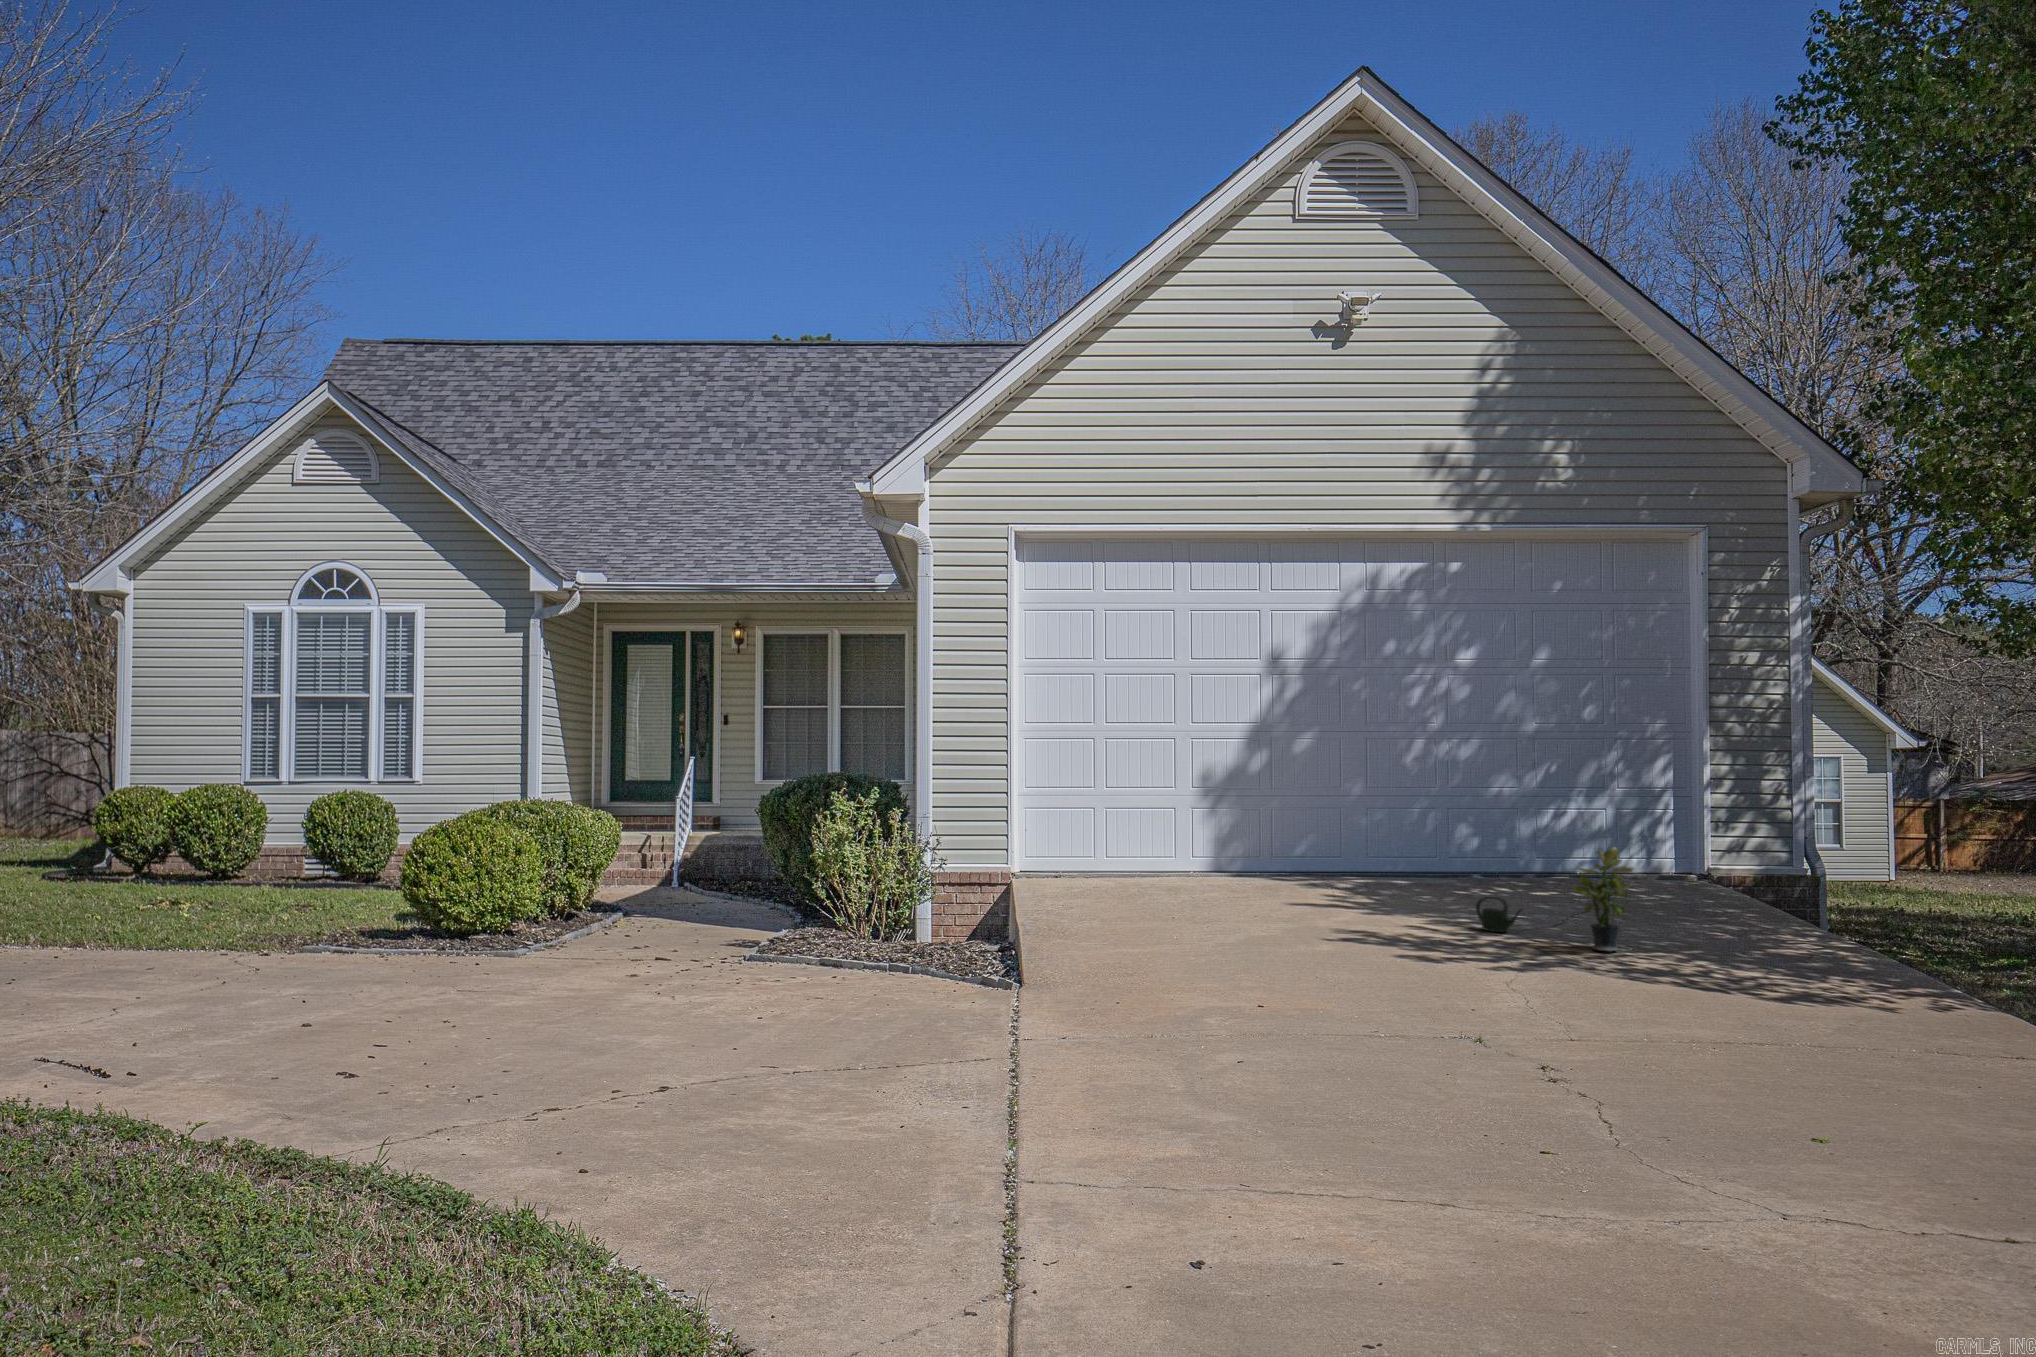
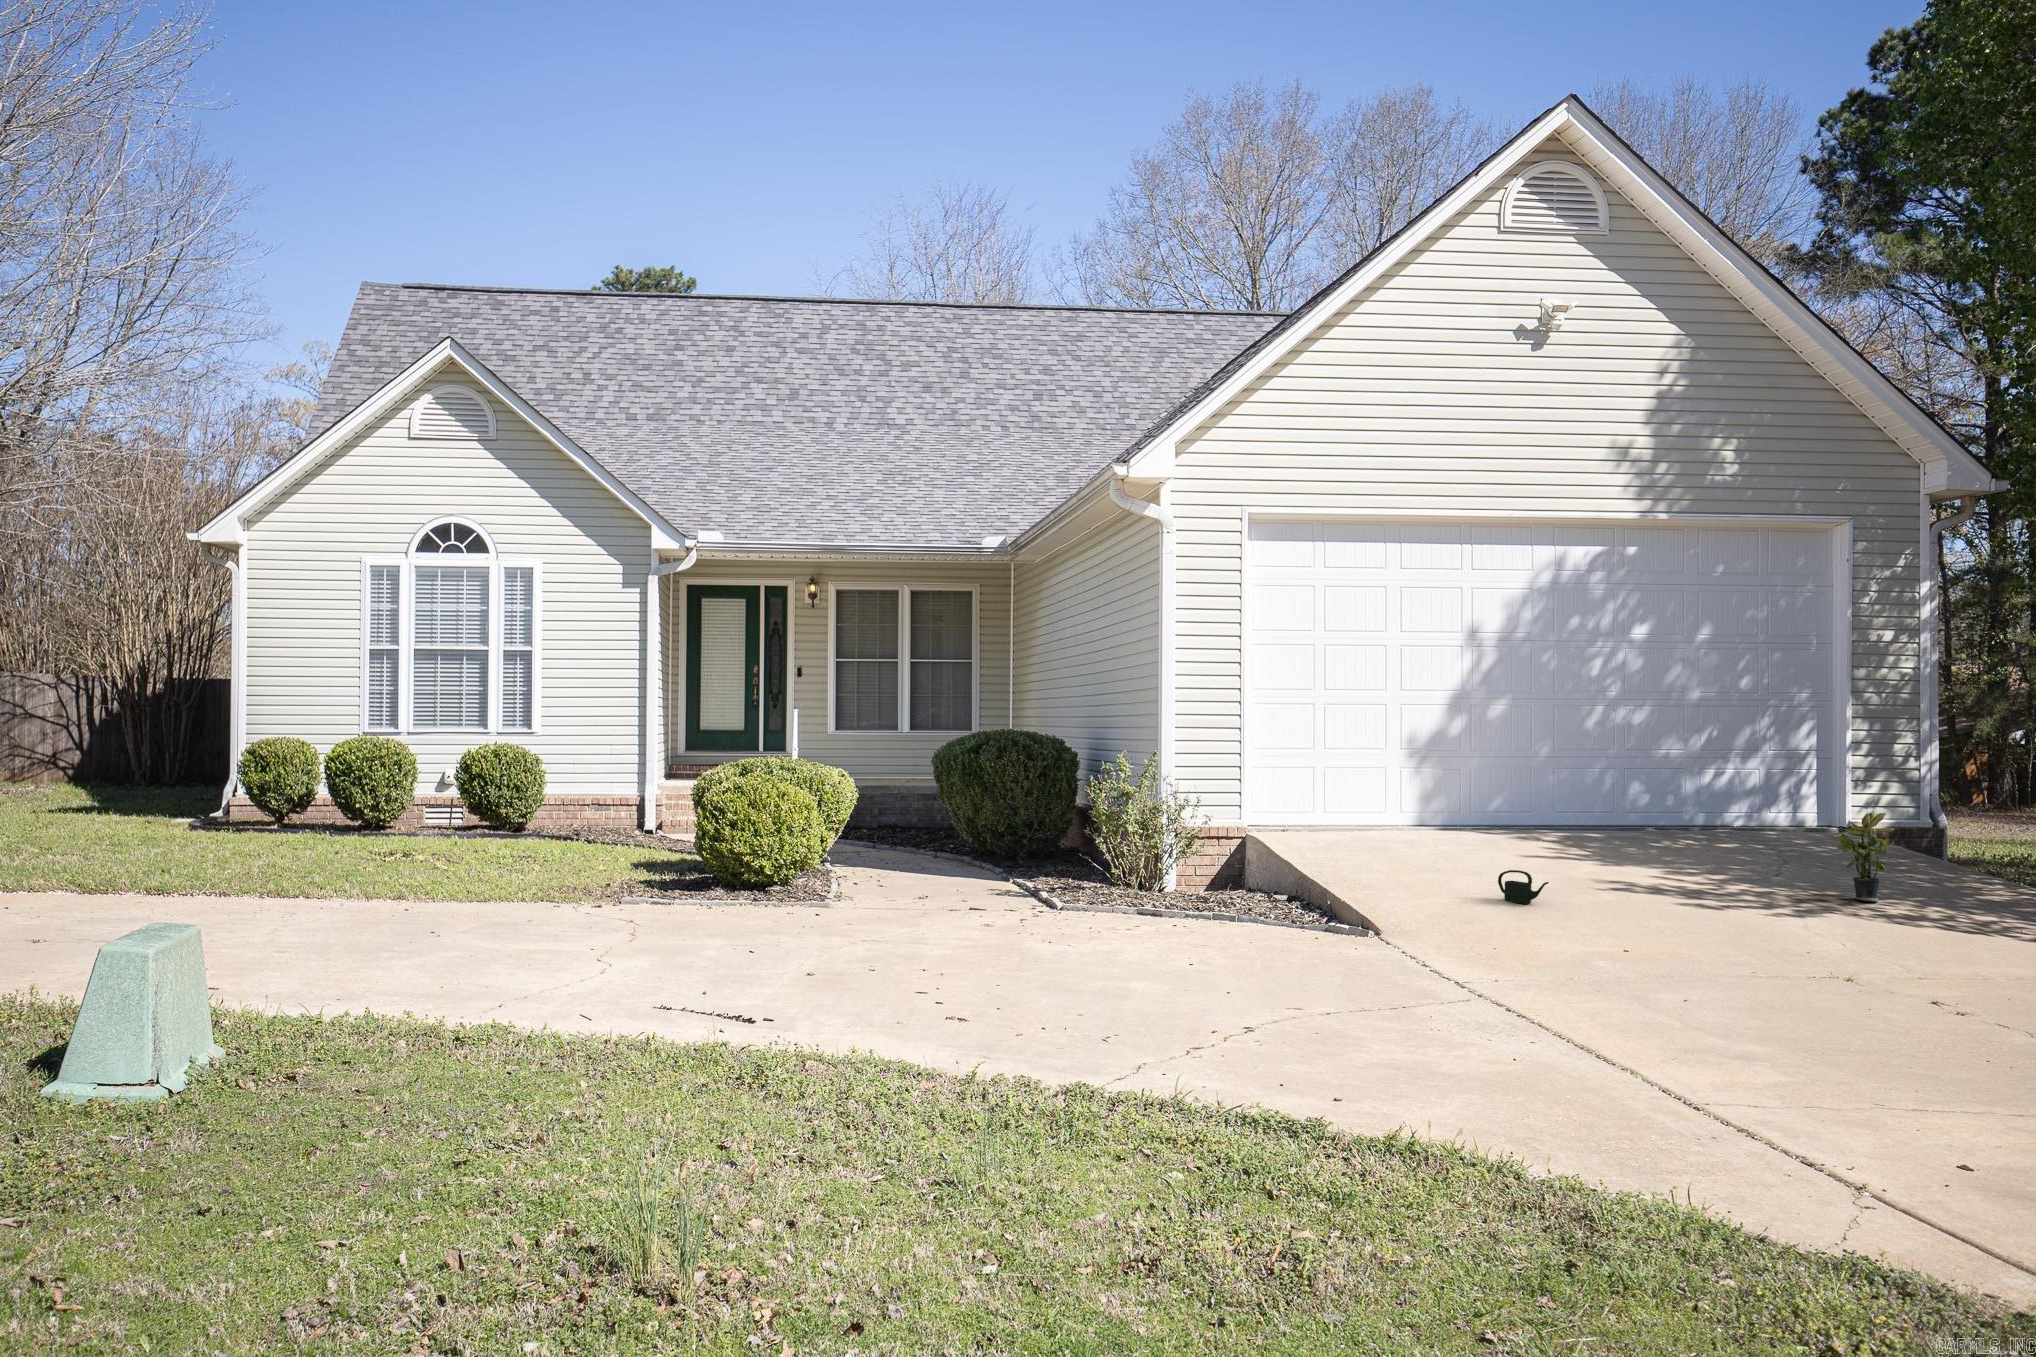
watering can: present [1476,897,1521,932] -> present [1498,870,1549,904]

